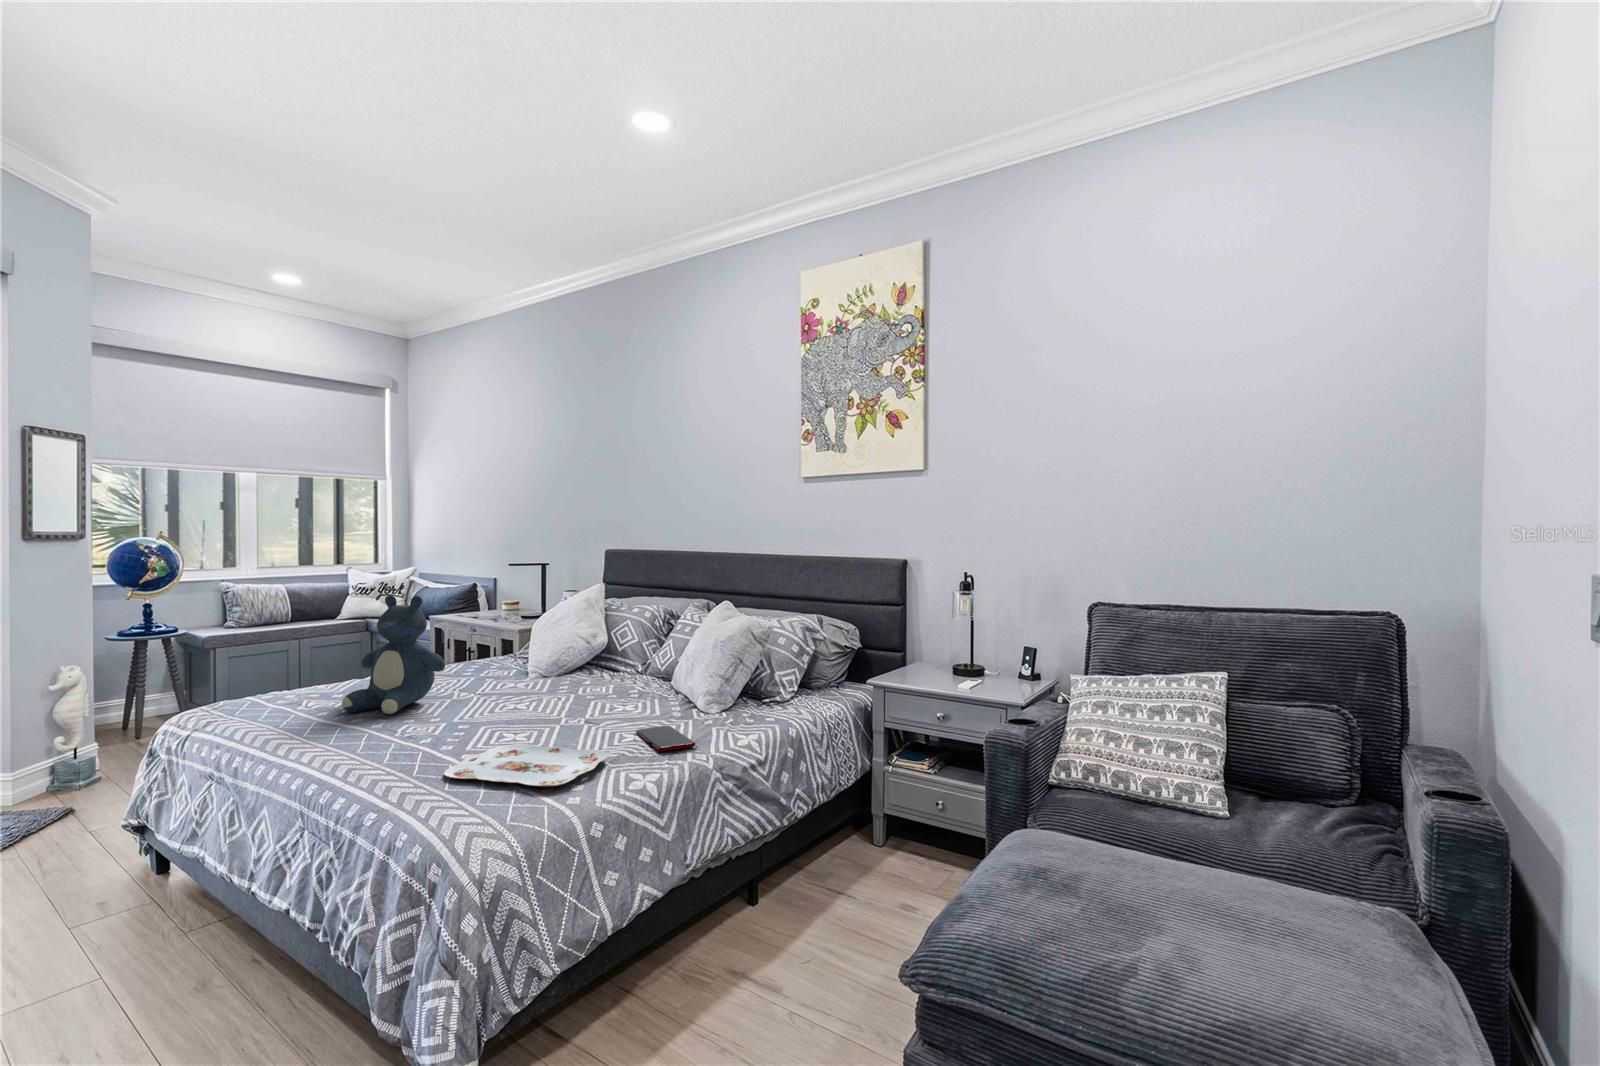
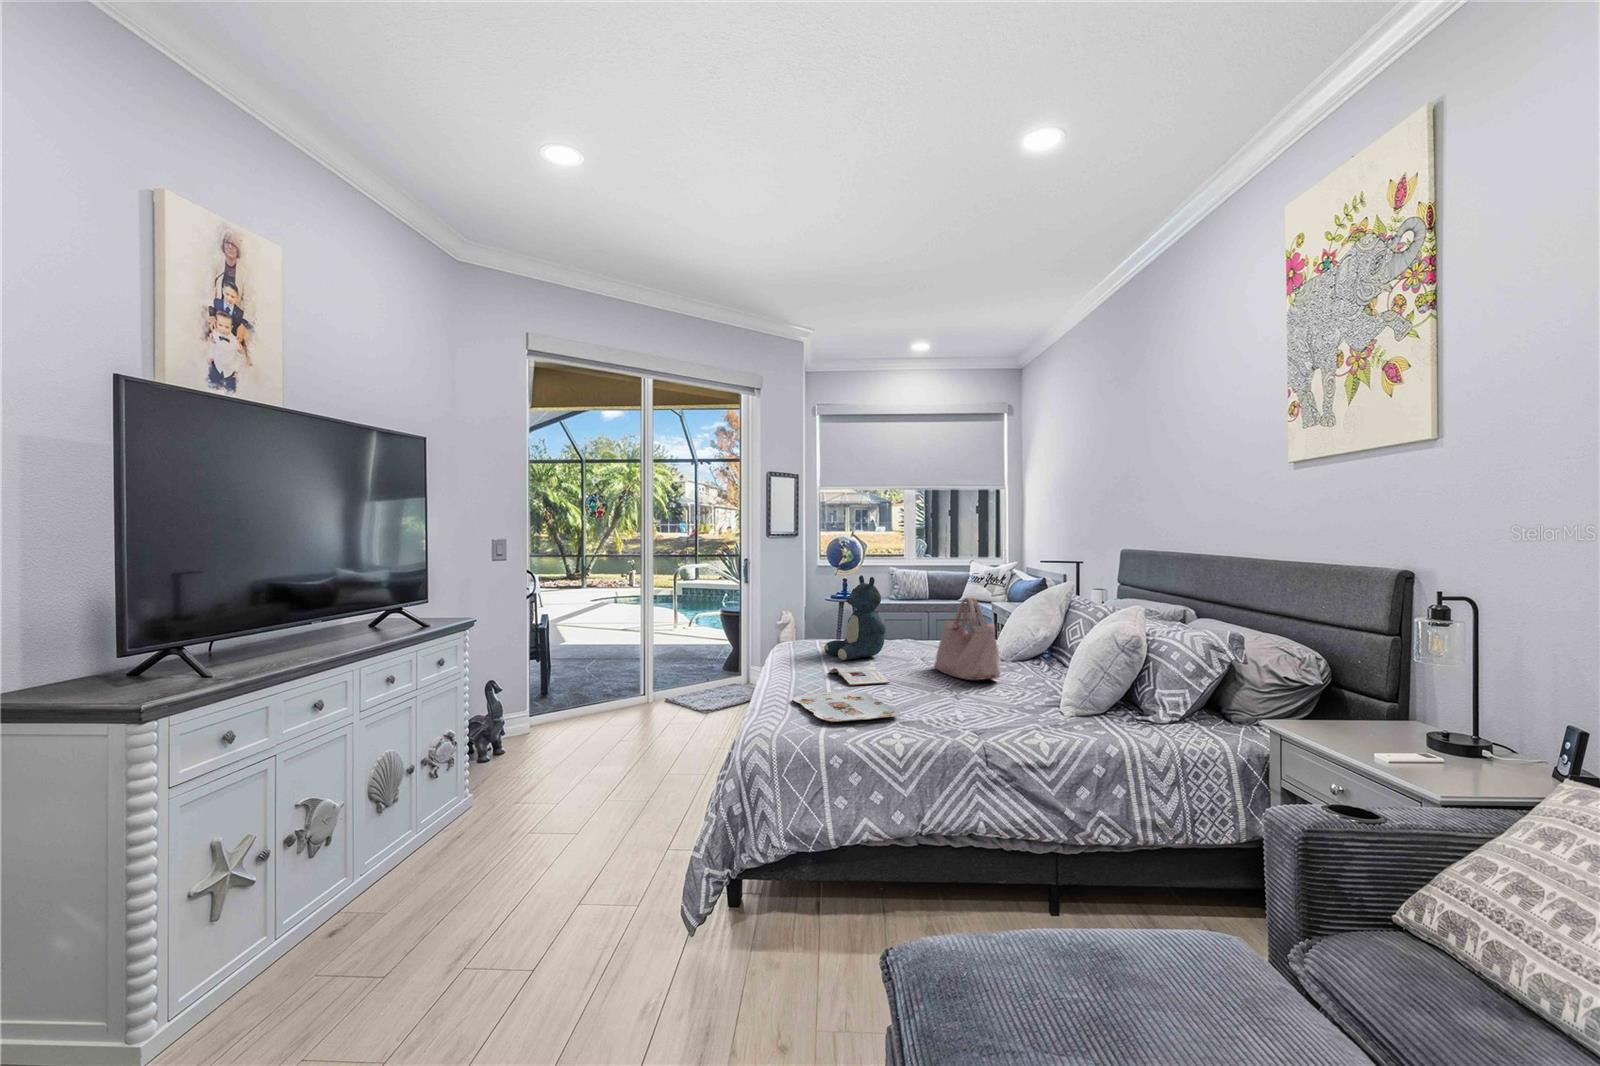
handbag: none [516,610,610,703] -> present [934,598,1000,680]
magazine: none [405,712,509,741] -> present [829,666,890,685]
smartphone: present [636,726,695,751] -> none [945,708,995,730]

